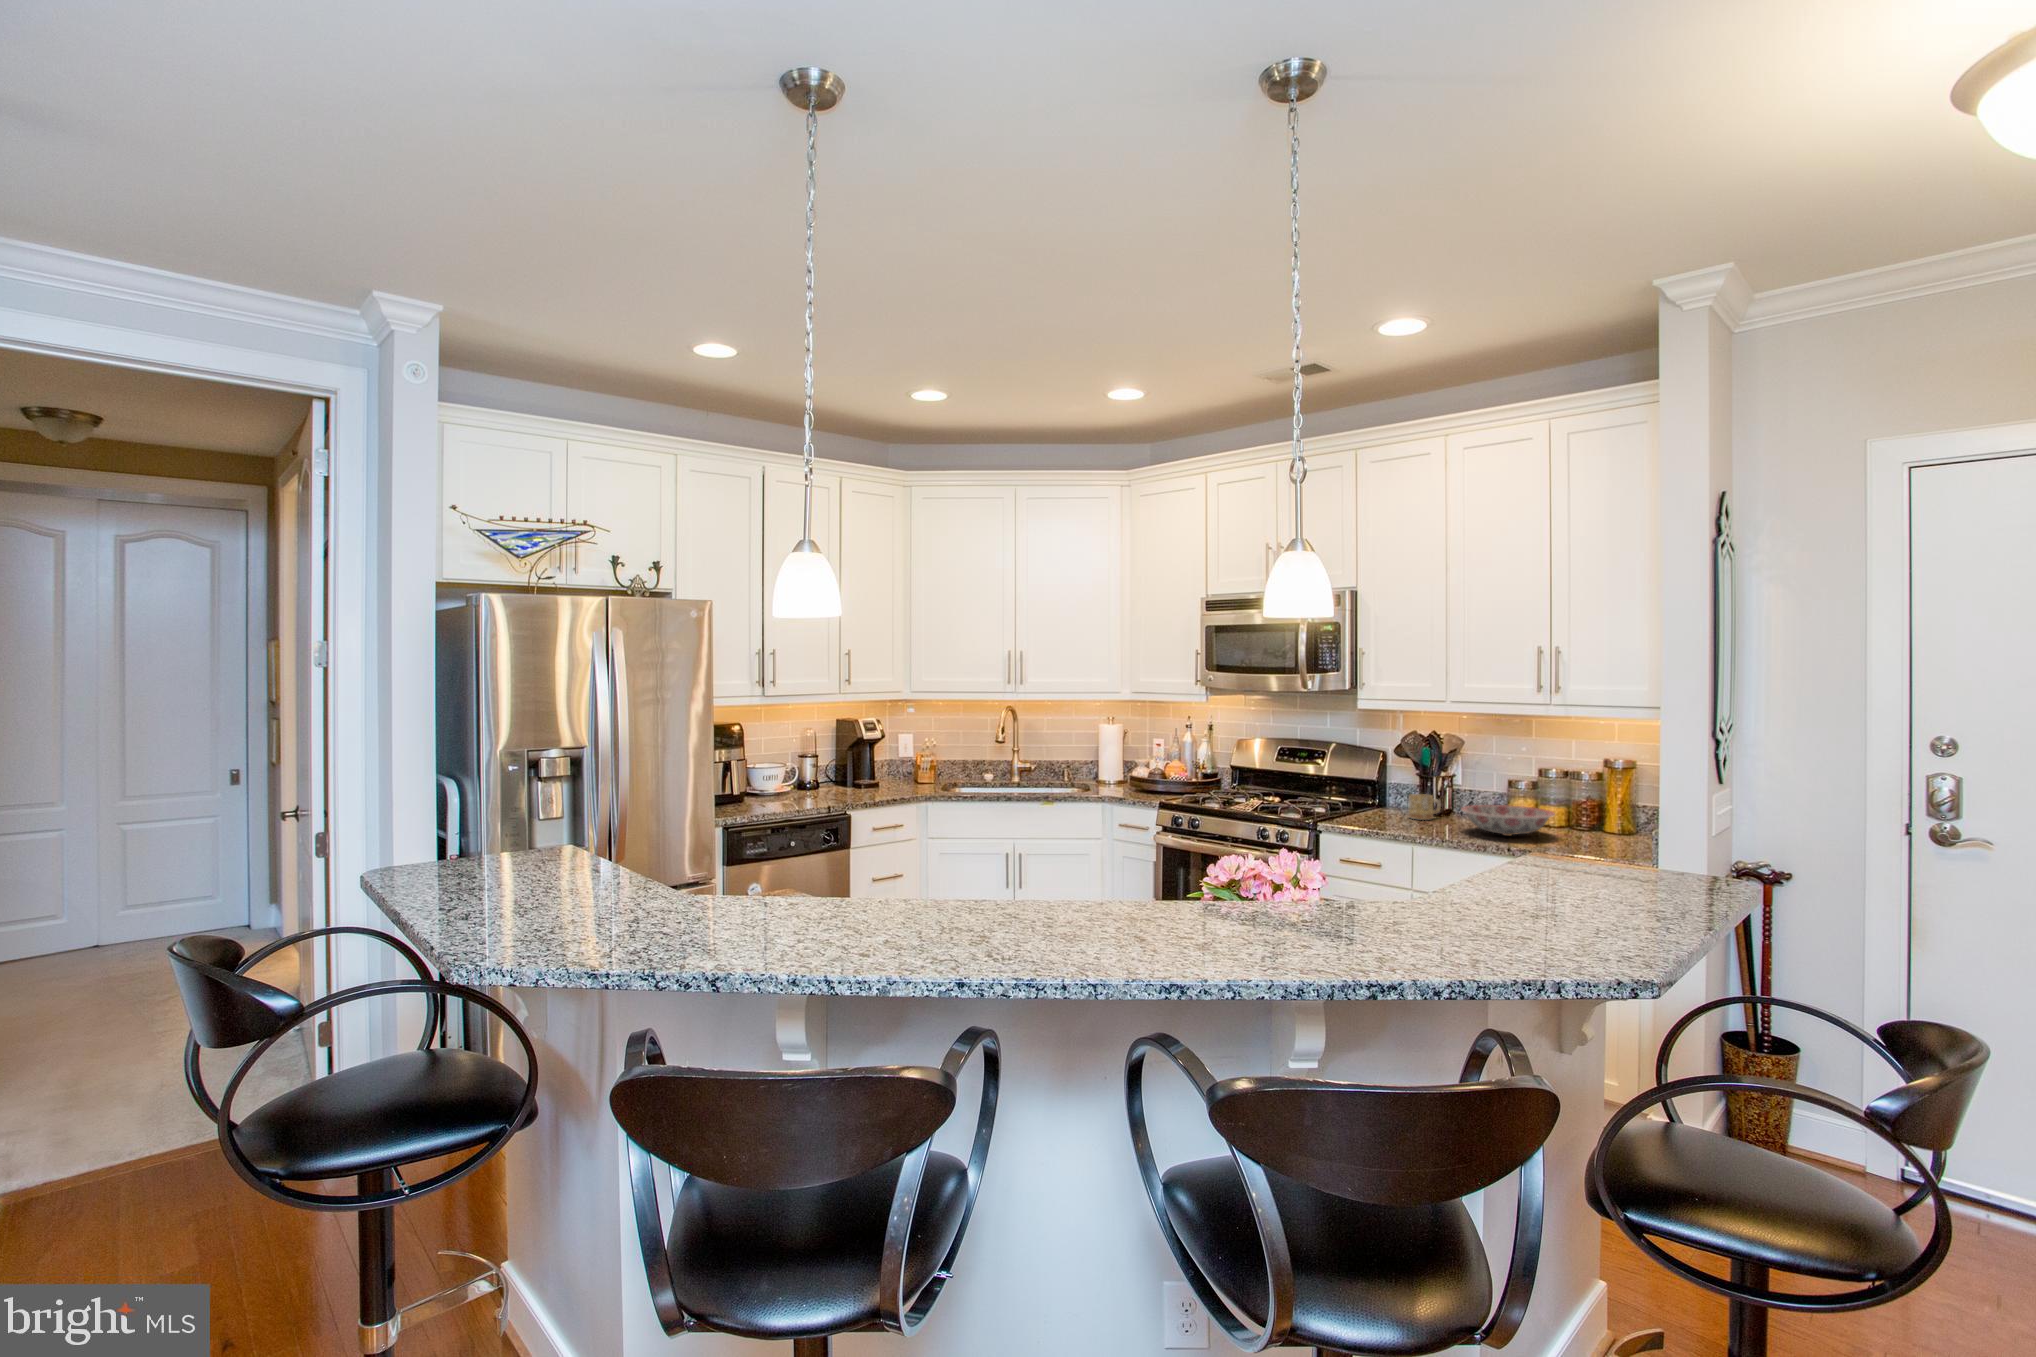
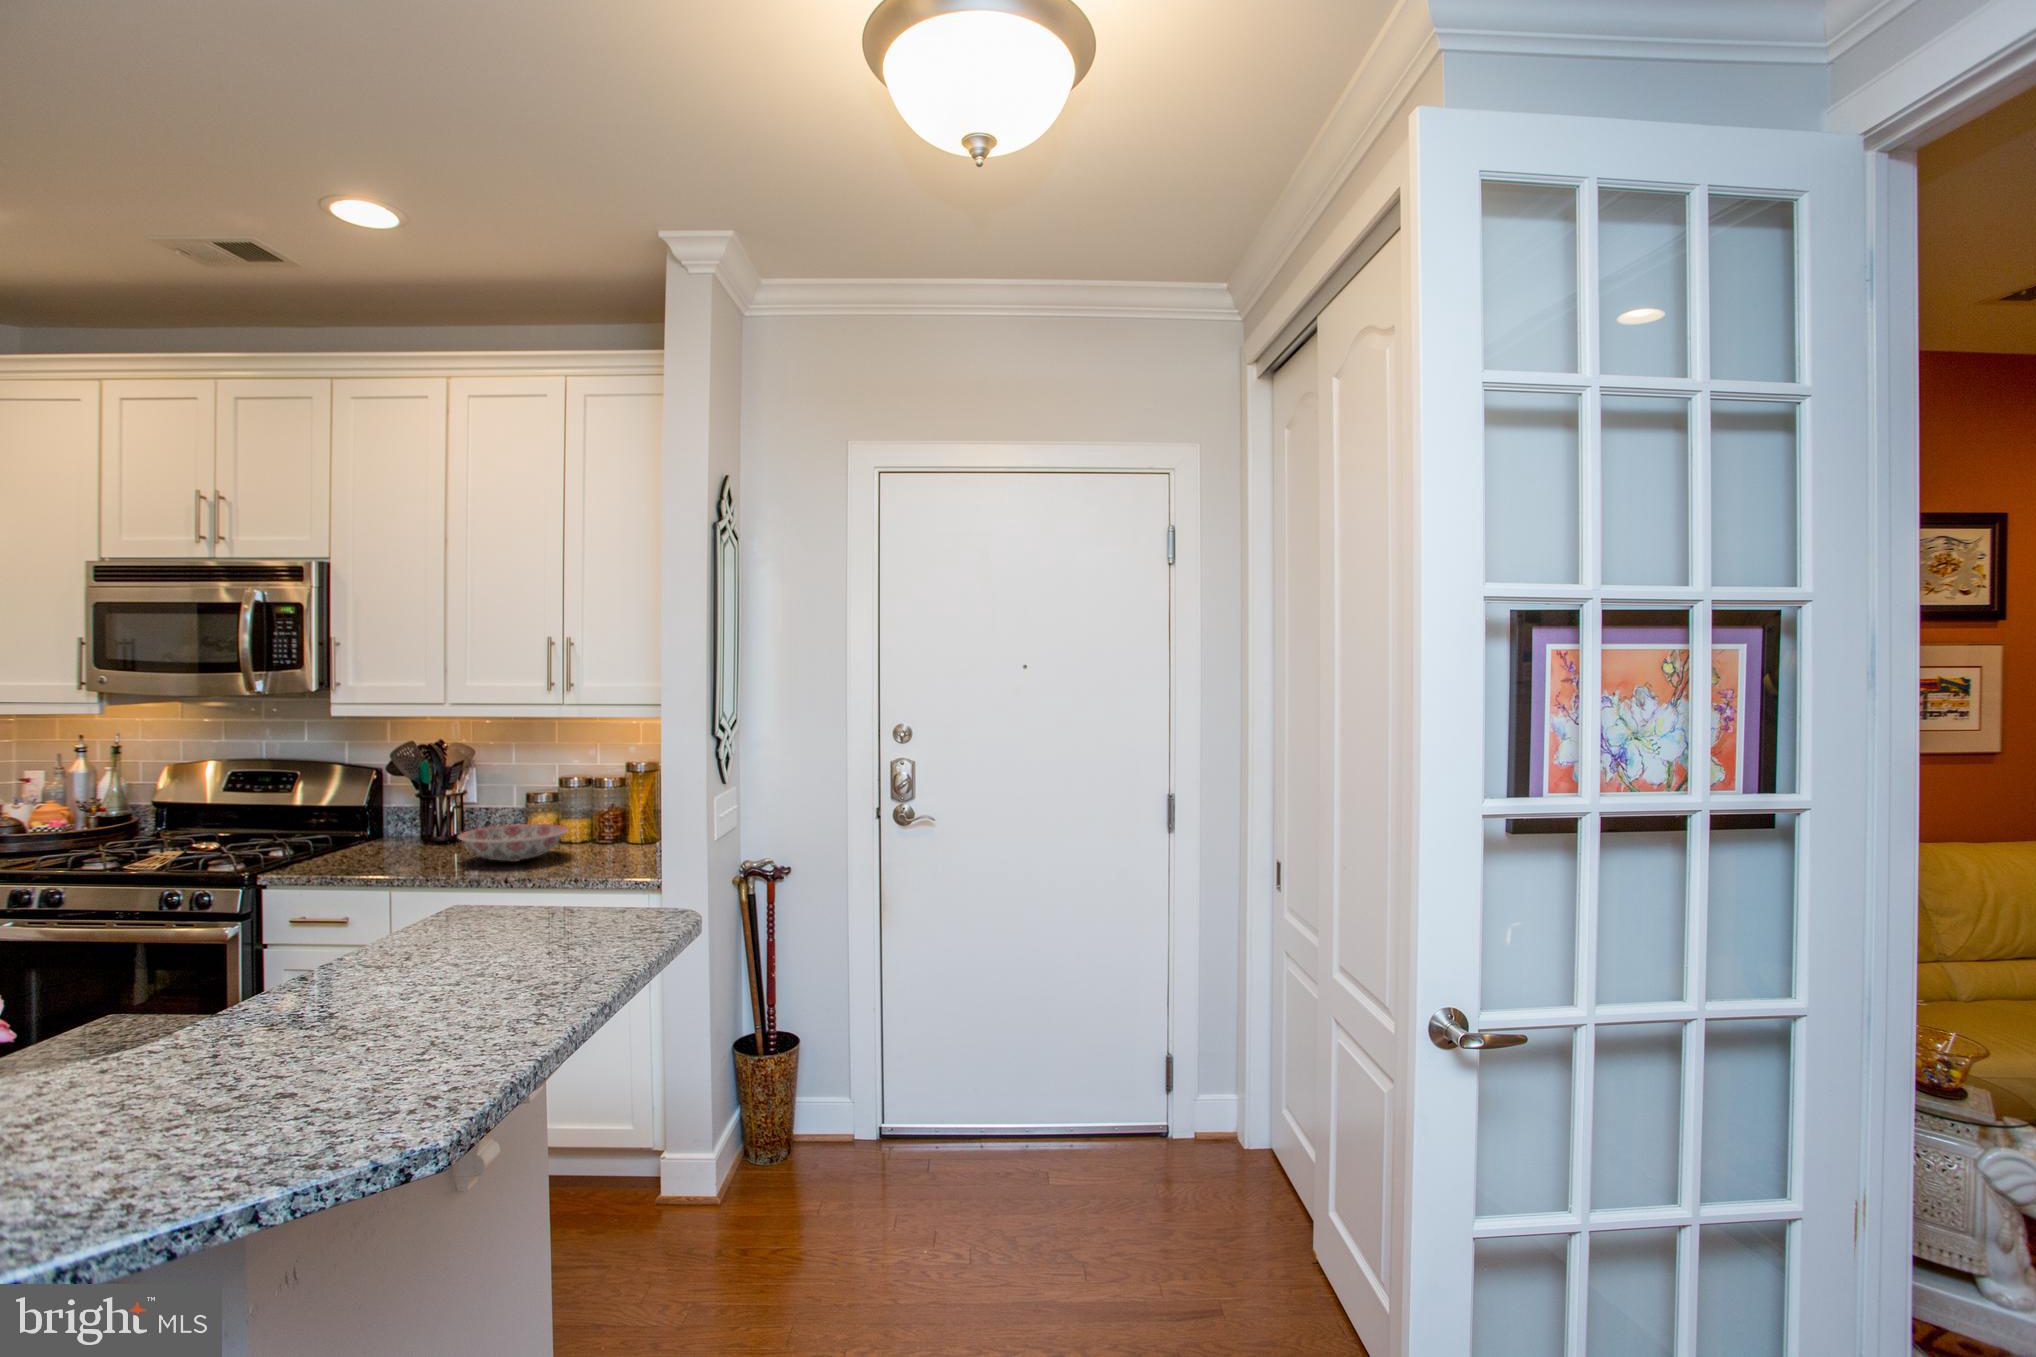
mug: present [1409,794,1441,820] -> none [399,820,442,853]

